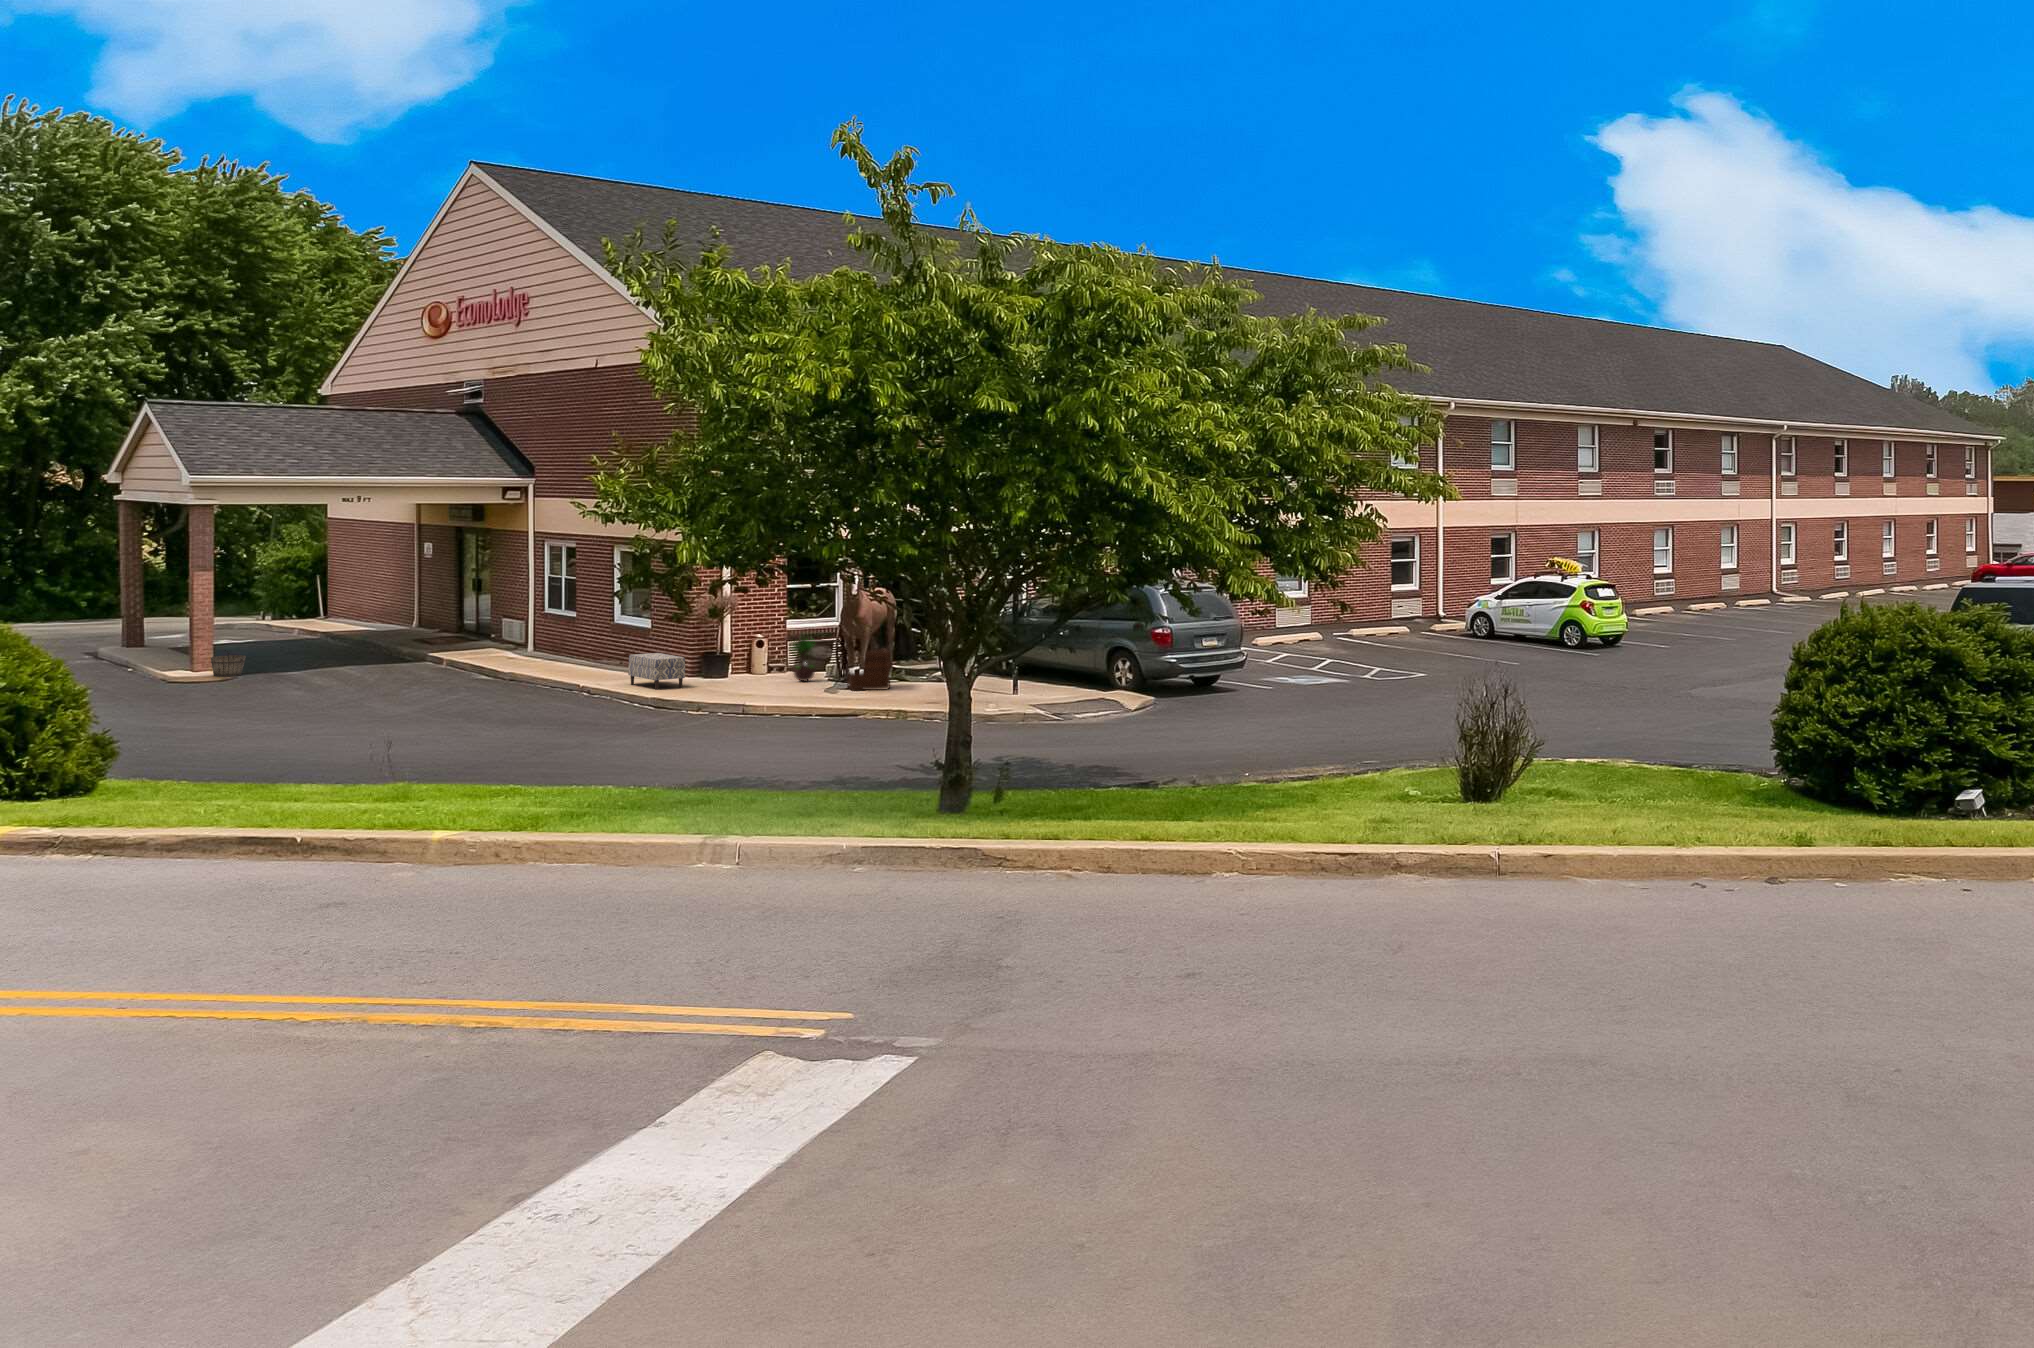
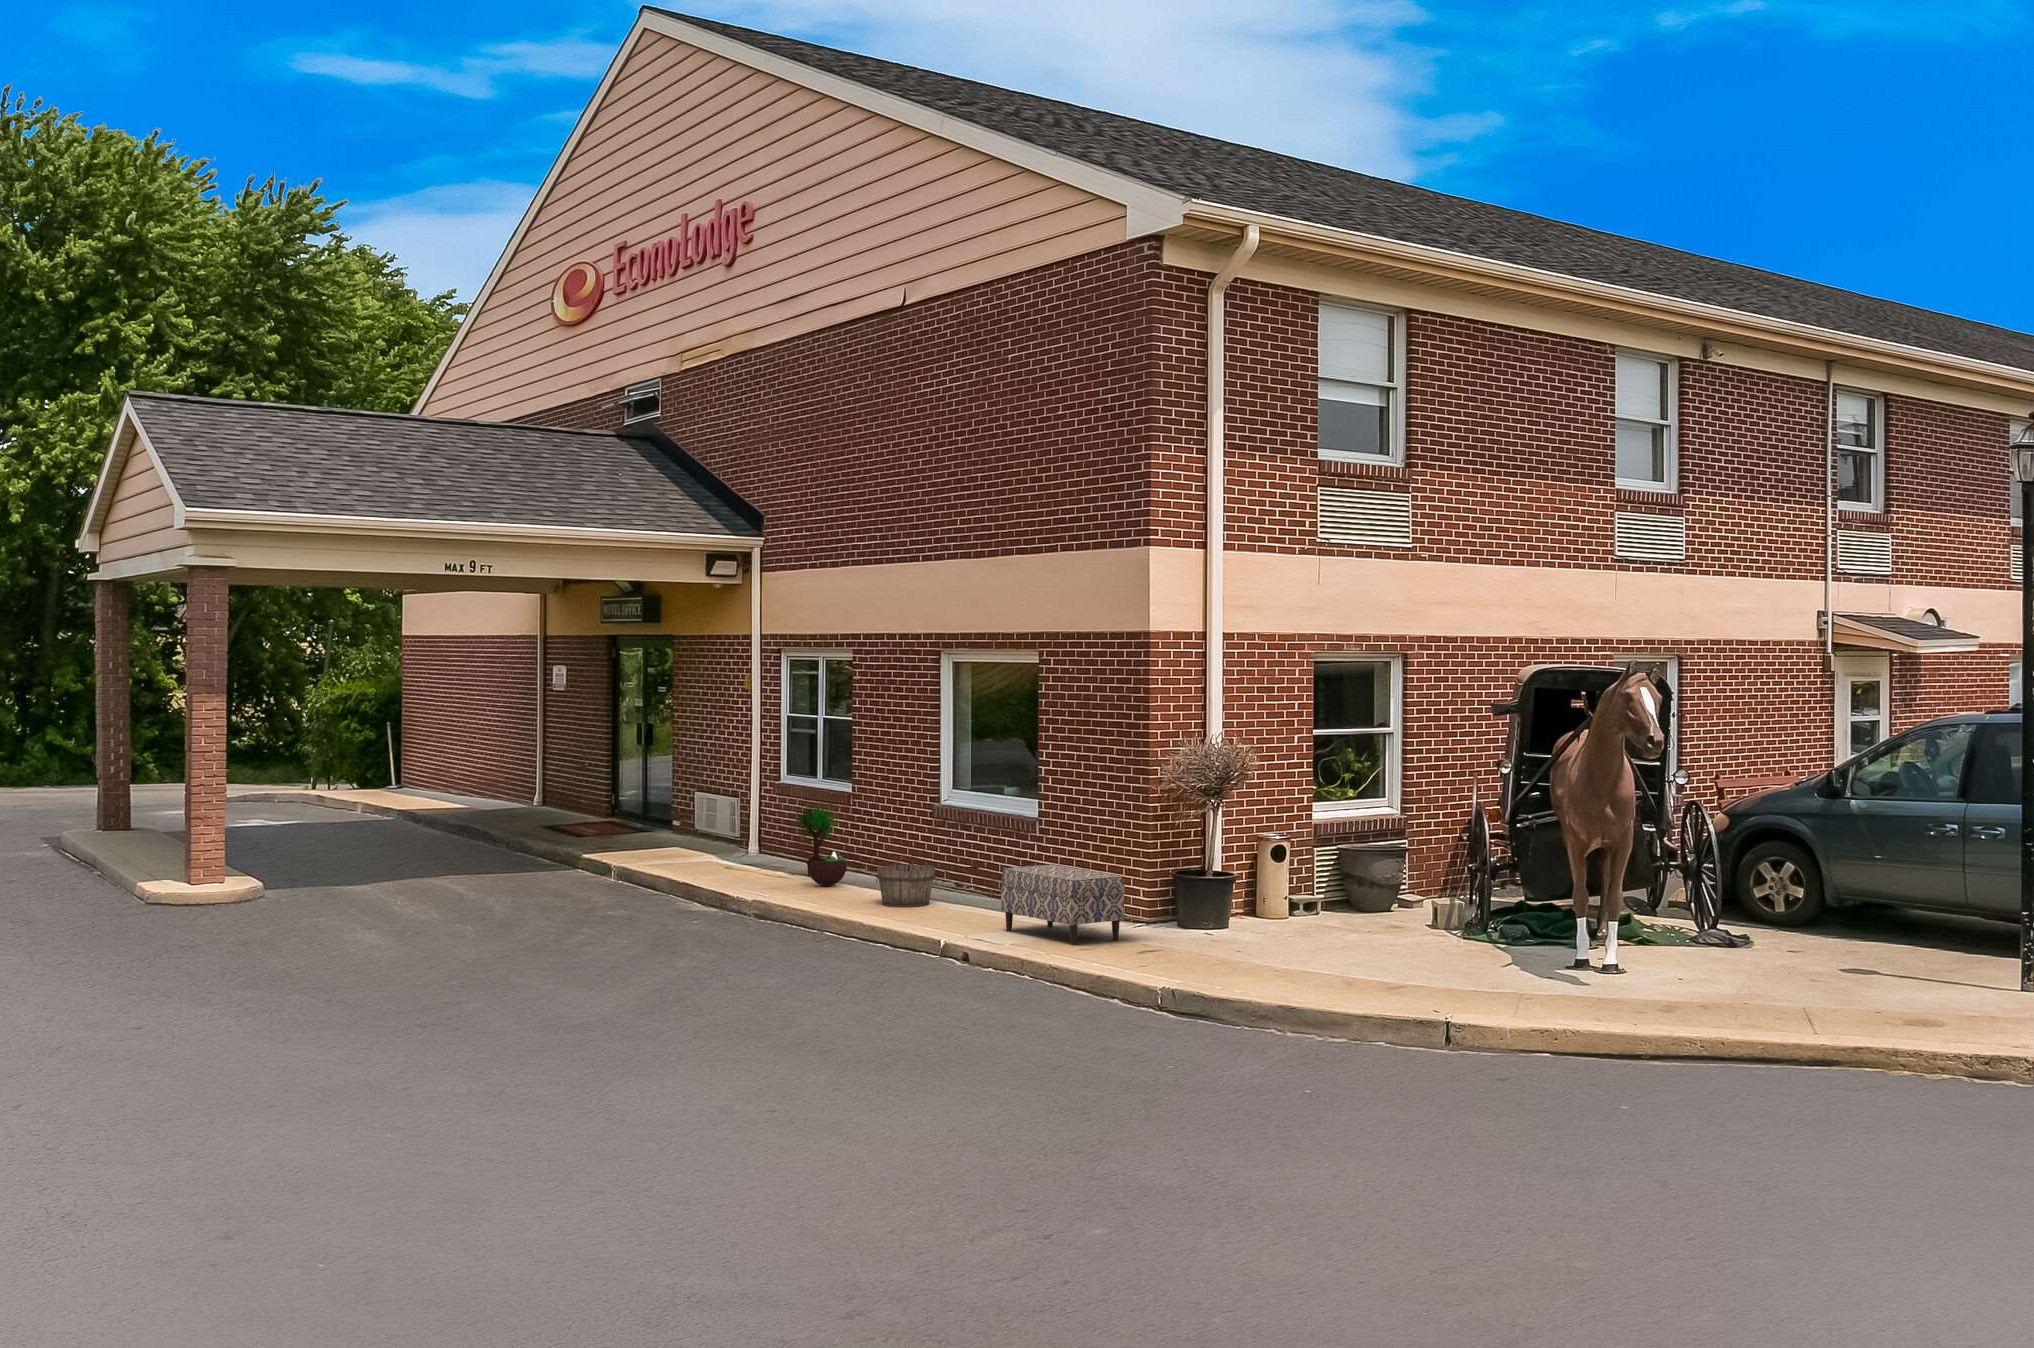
potted tree: present [789,637,815,681] -> present [791,803,847,886]
wooden crate: present [847,648,891,691] -> none [1454,860,1561,955]
wooden bucket: present [211,650,246,677] -> present [876,854,936,907]

